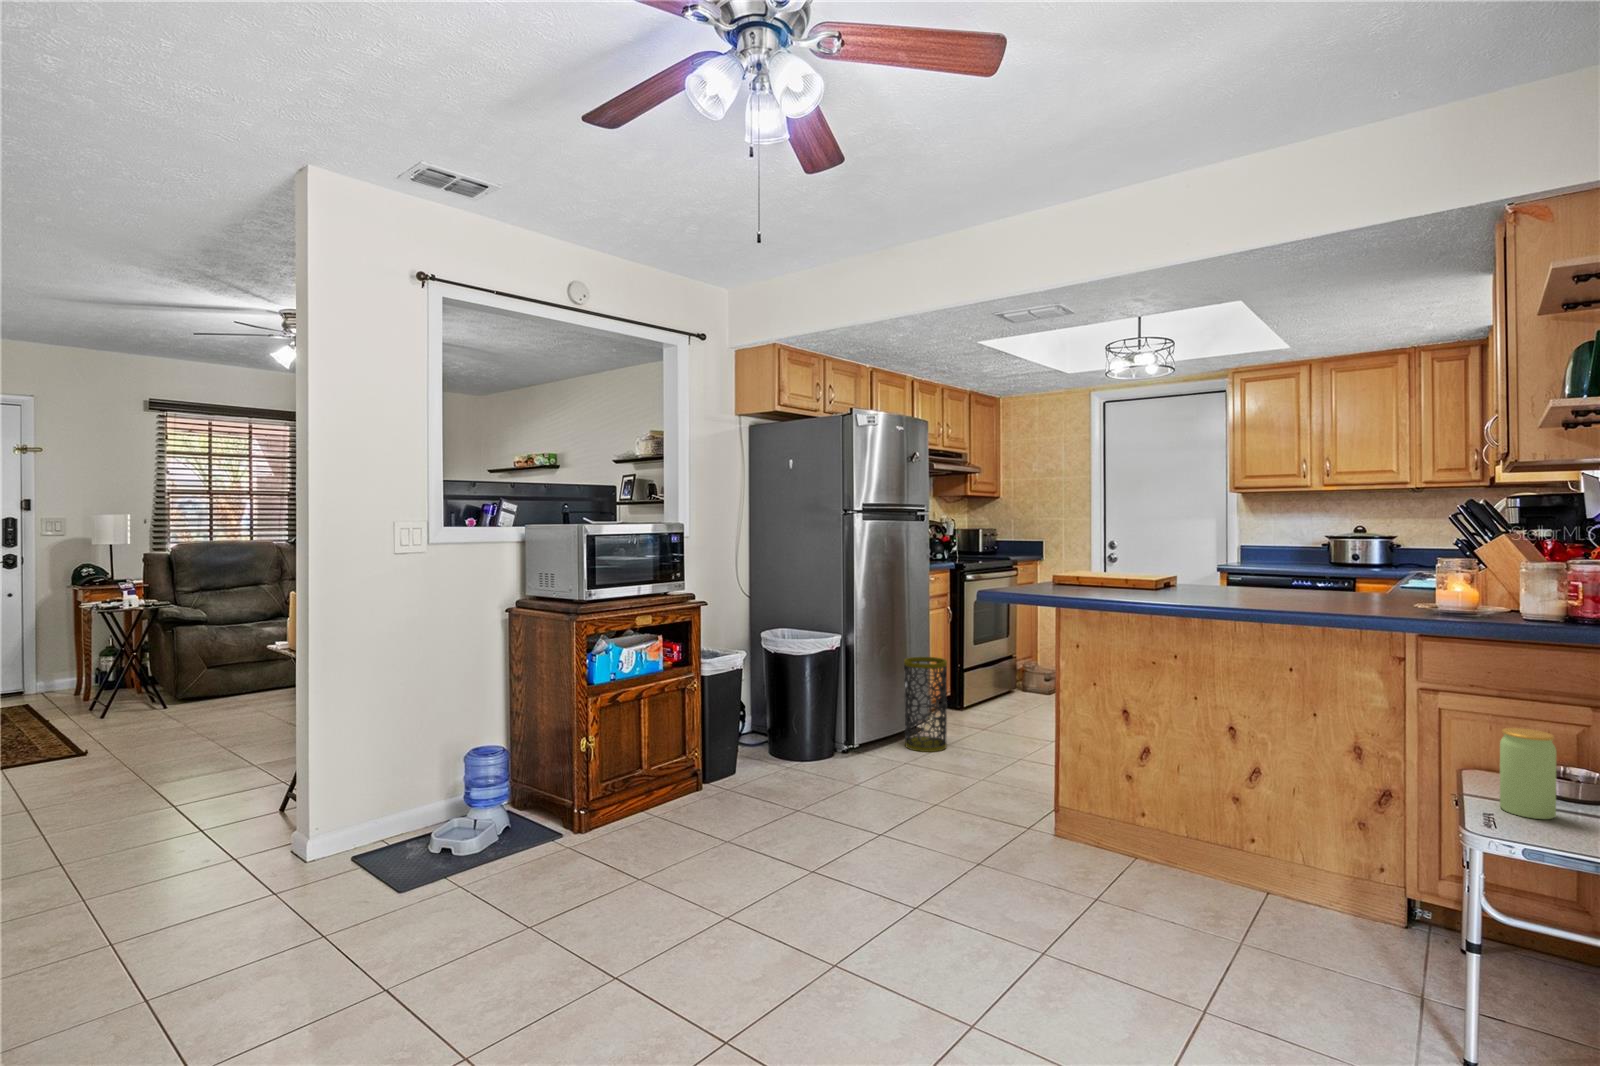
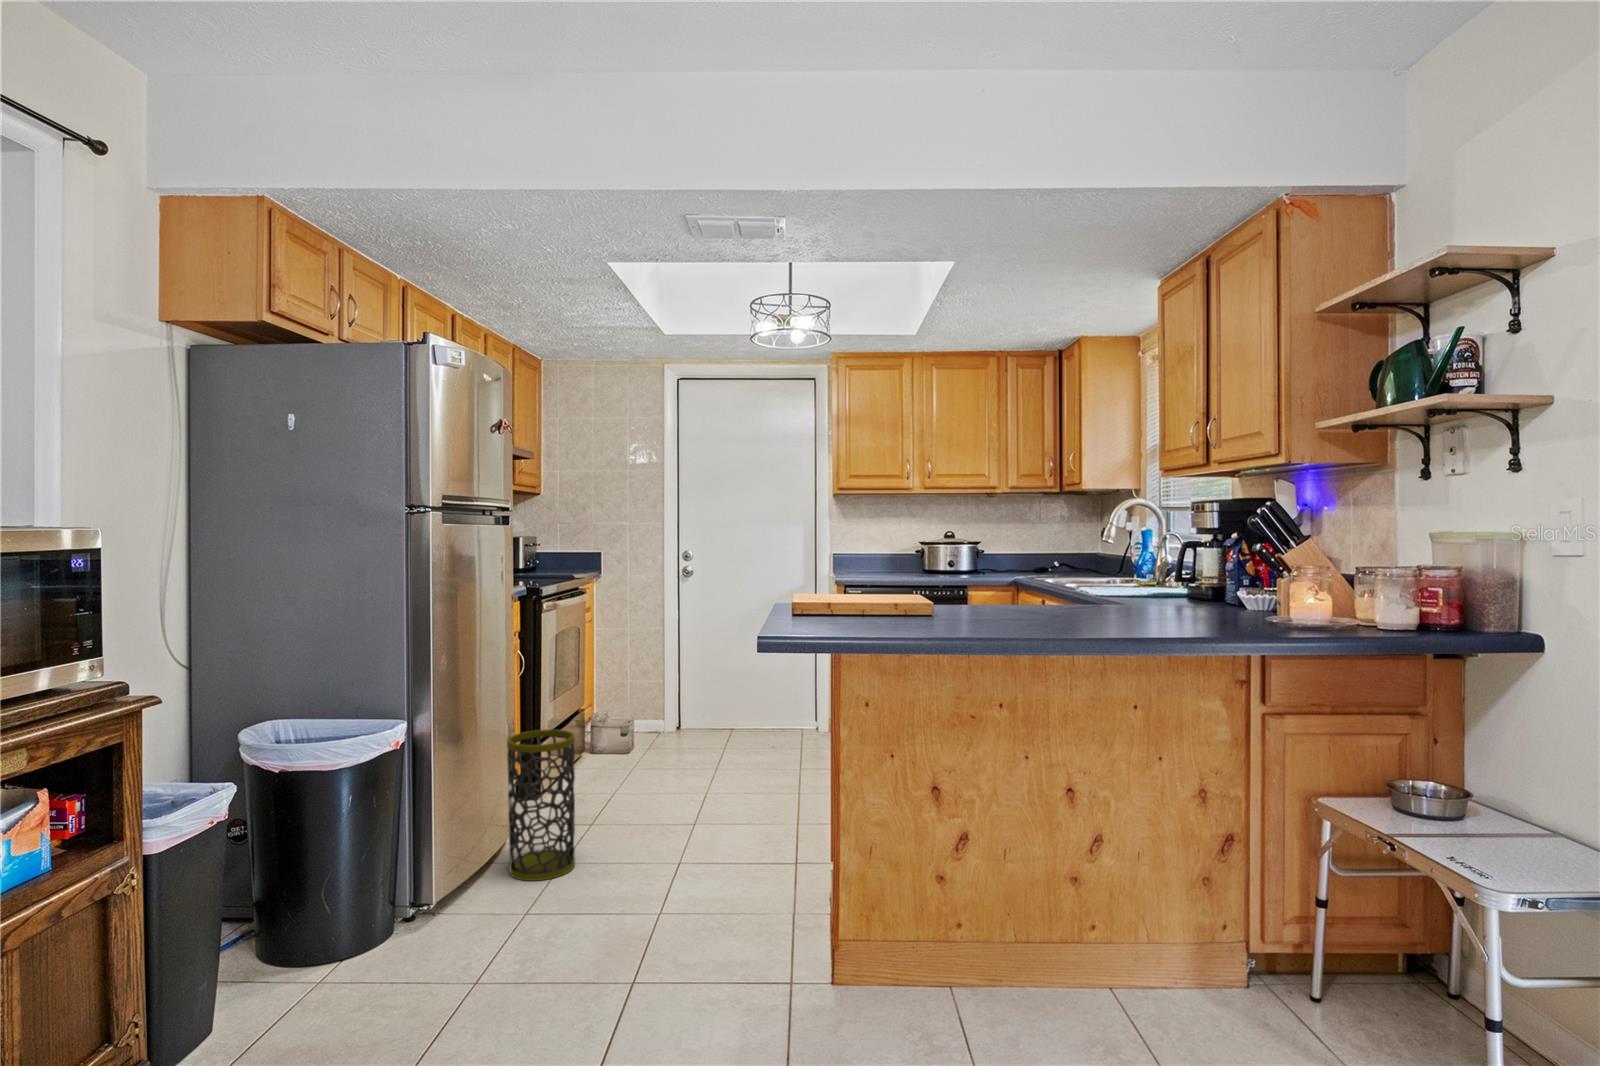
jar: present [1500,728,1556,819] -> none [1436,755,1495,857]

